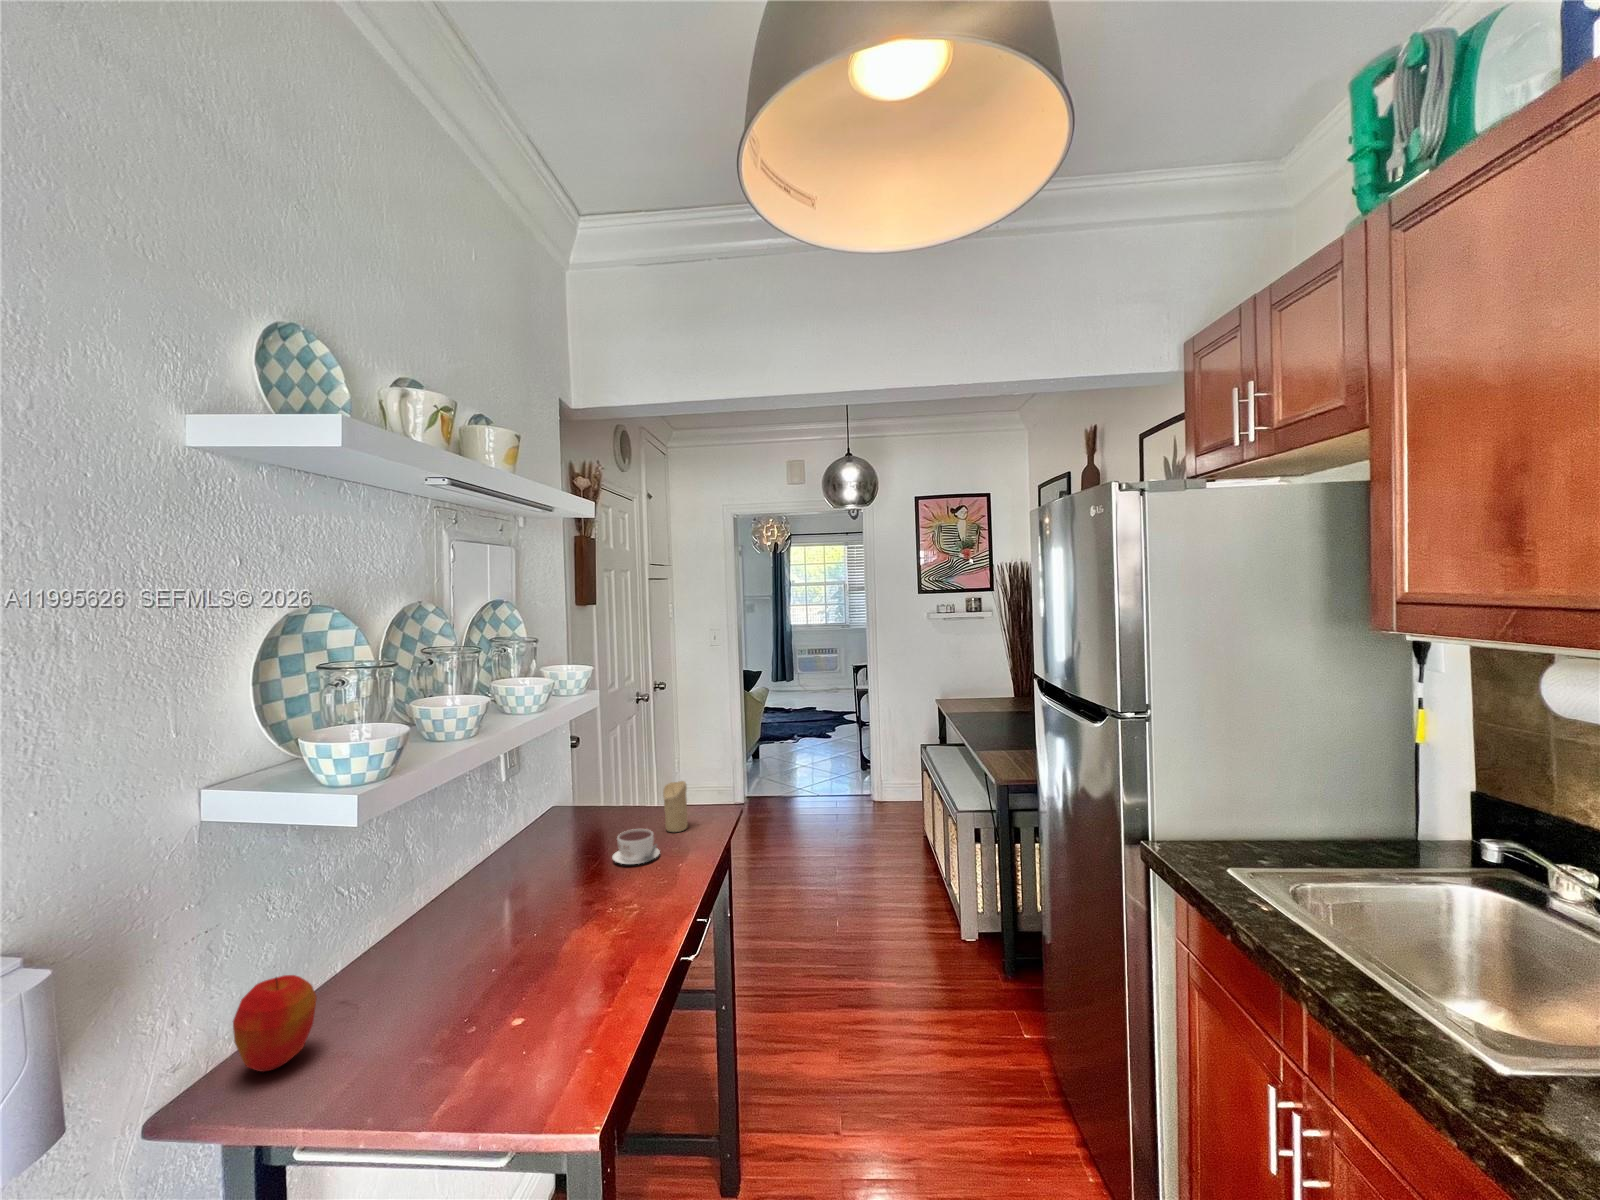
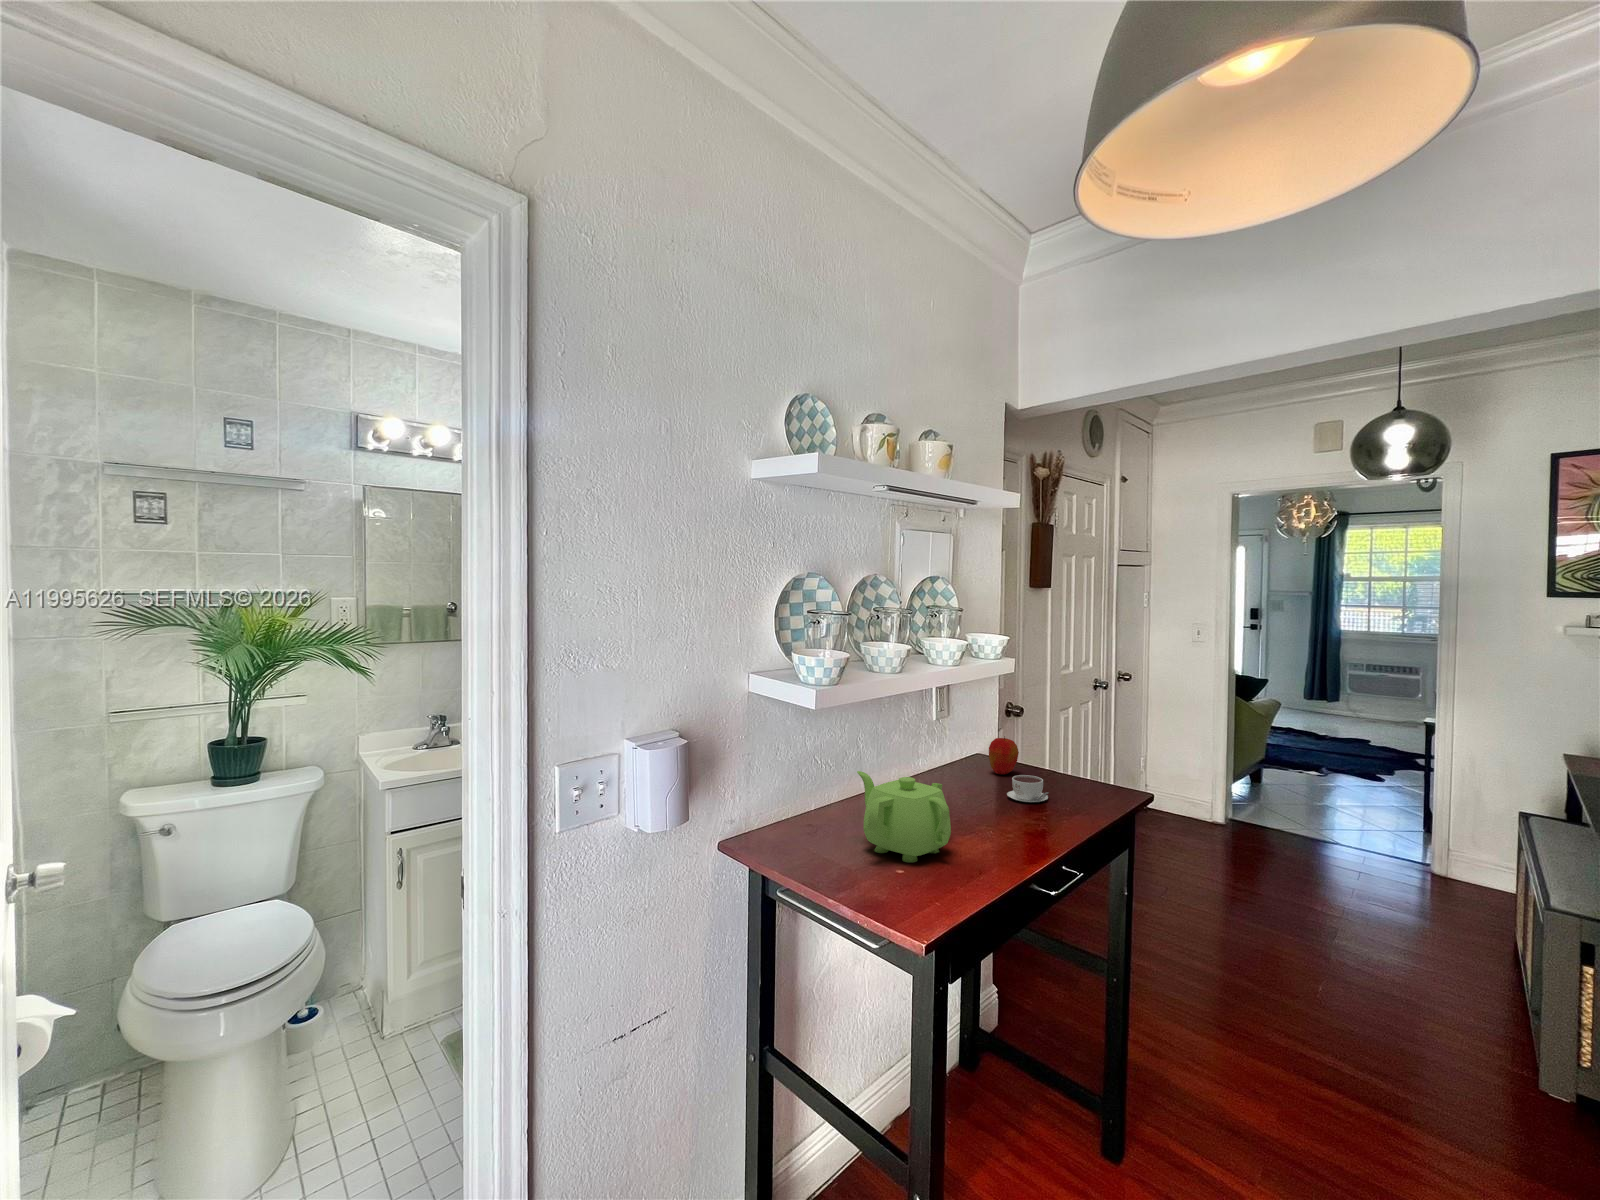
candle: present [663,781,688,832] -> none [1062,746,1085,790]
teapot: none [428,885,587,1025] -> present [857,771,951,863]
apple: present [233,975,317,1072] -> present [989,736,1019,774]

